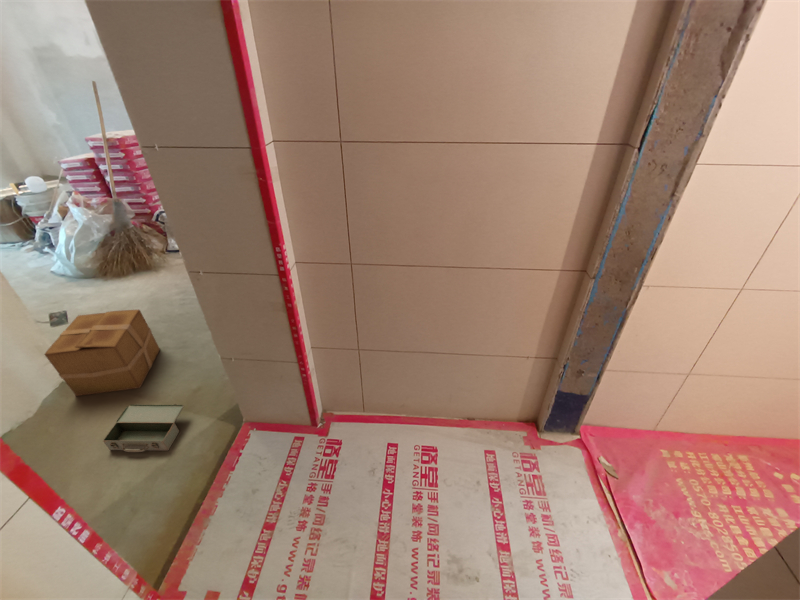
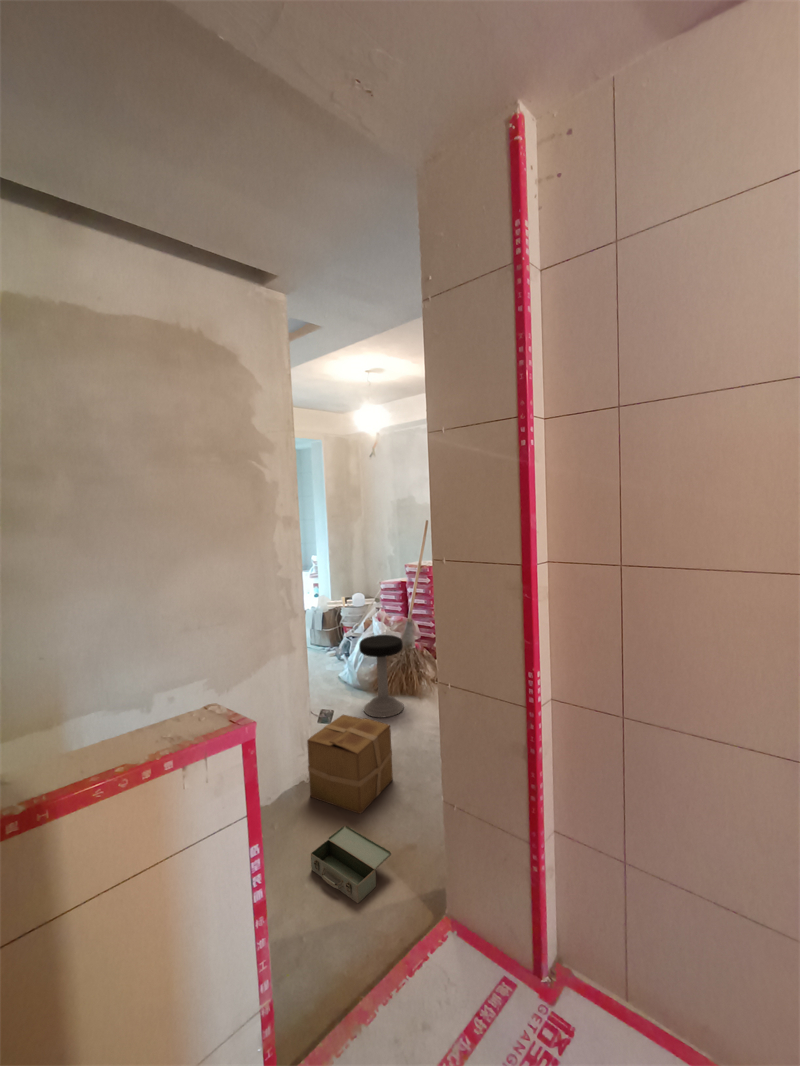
stool: none [62,221,145,303] -> present [359,635,404,718]

